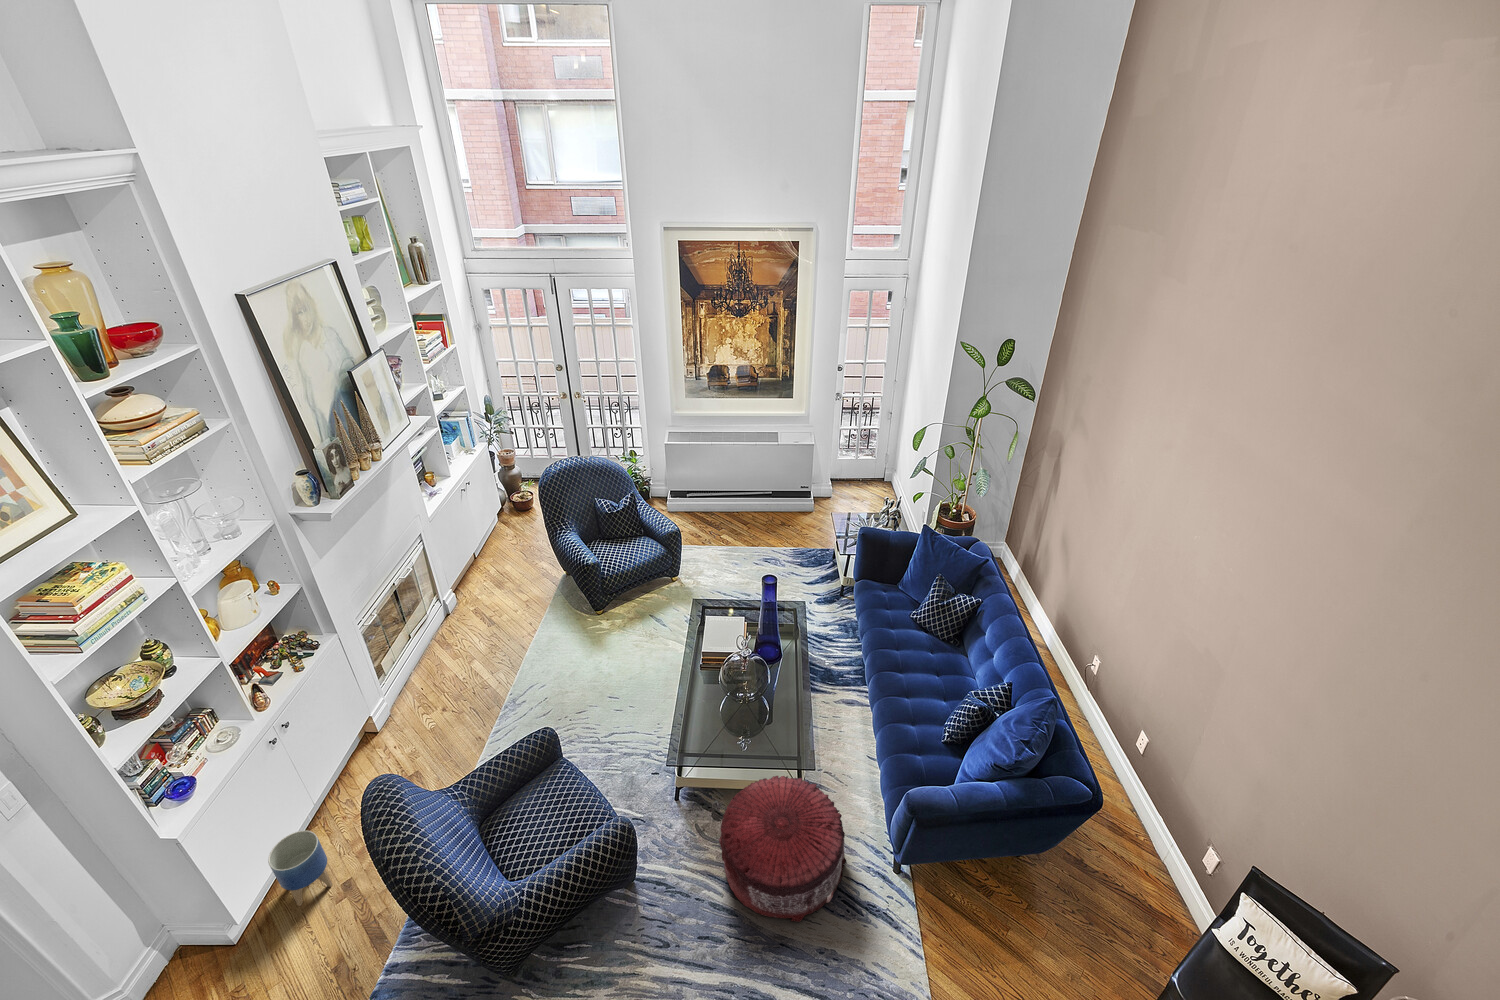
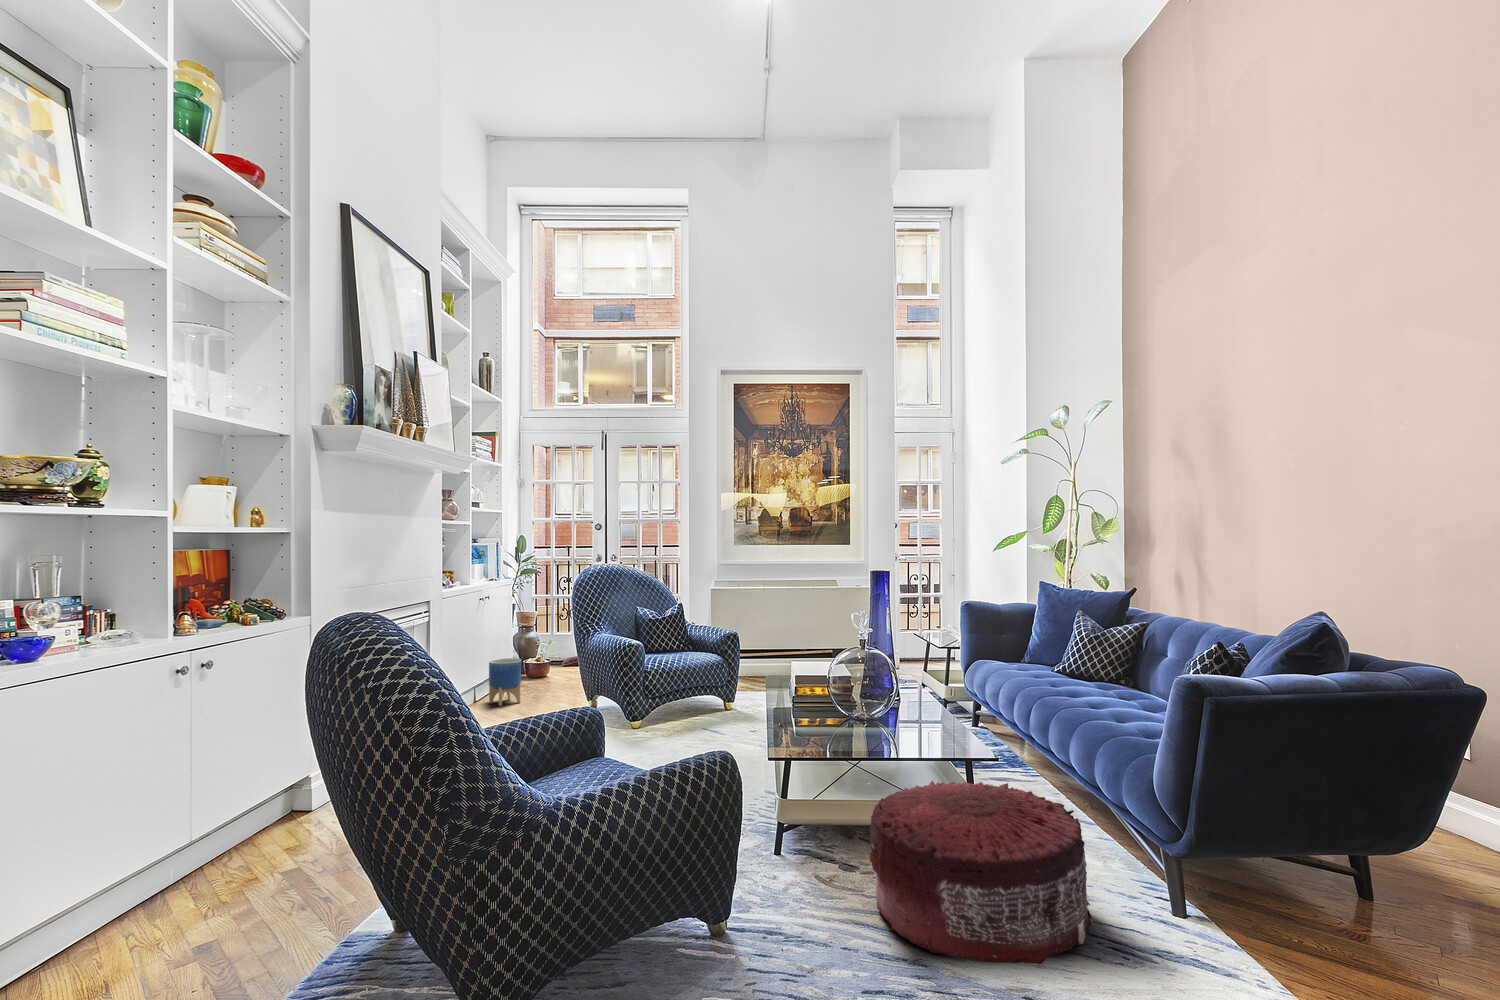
planter: present [268,831,332,906] -> present [489,658,521,706]

